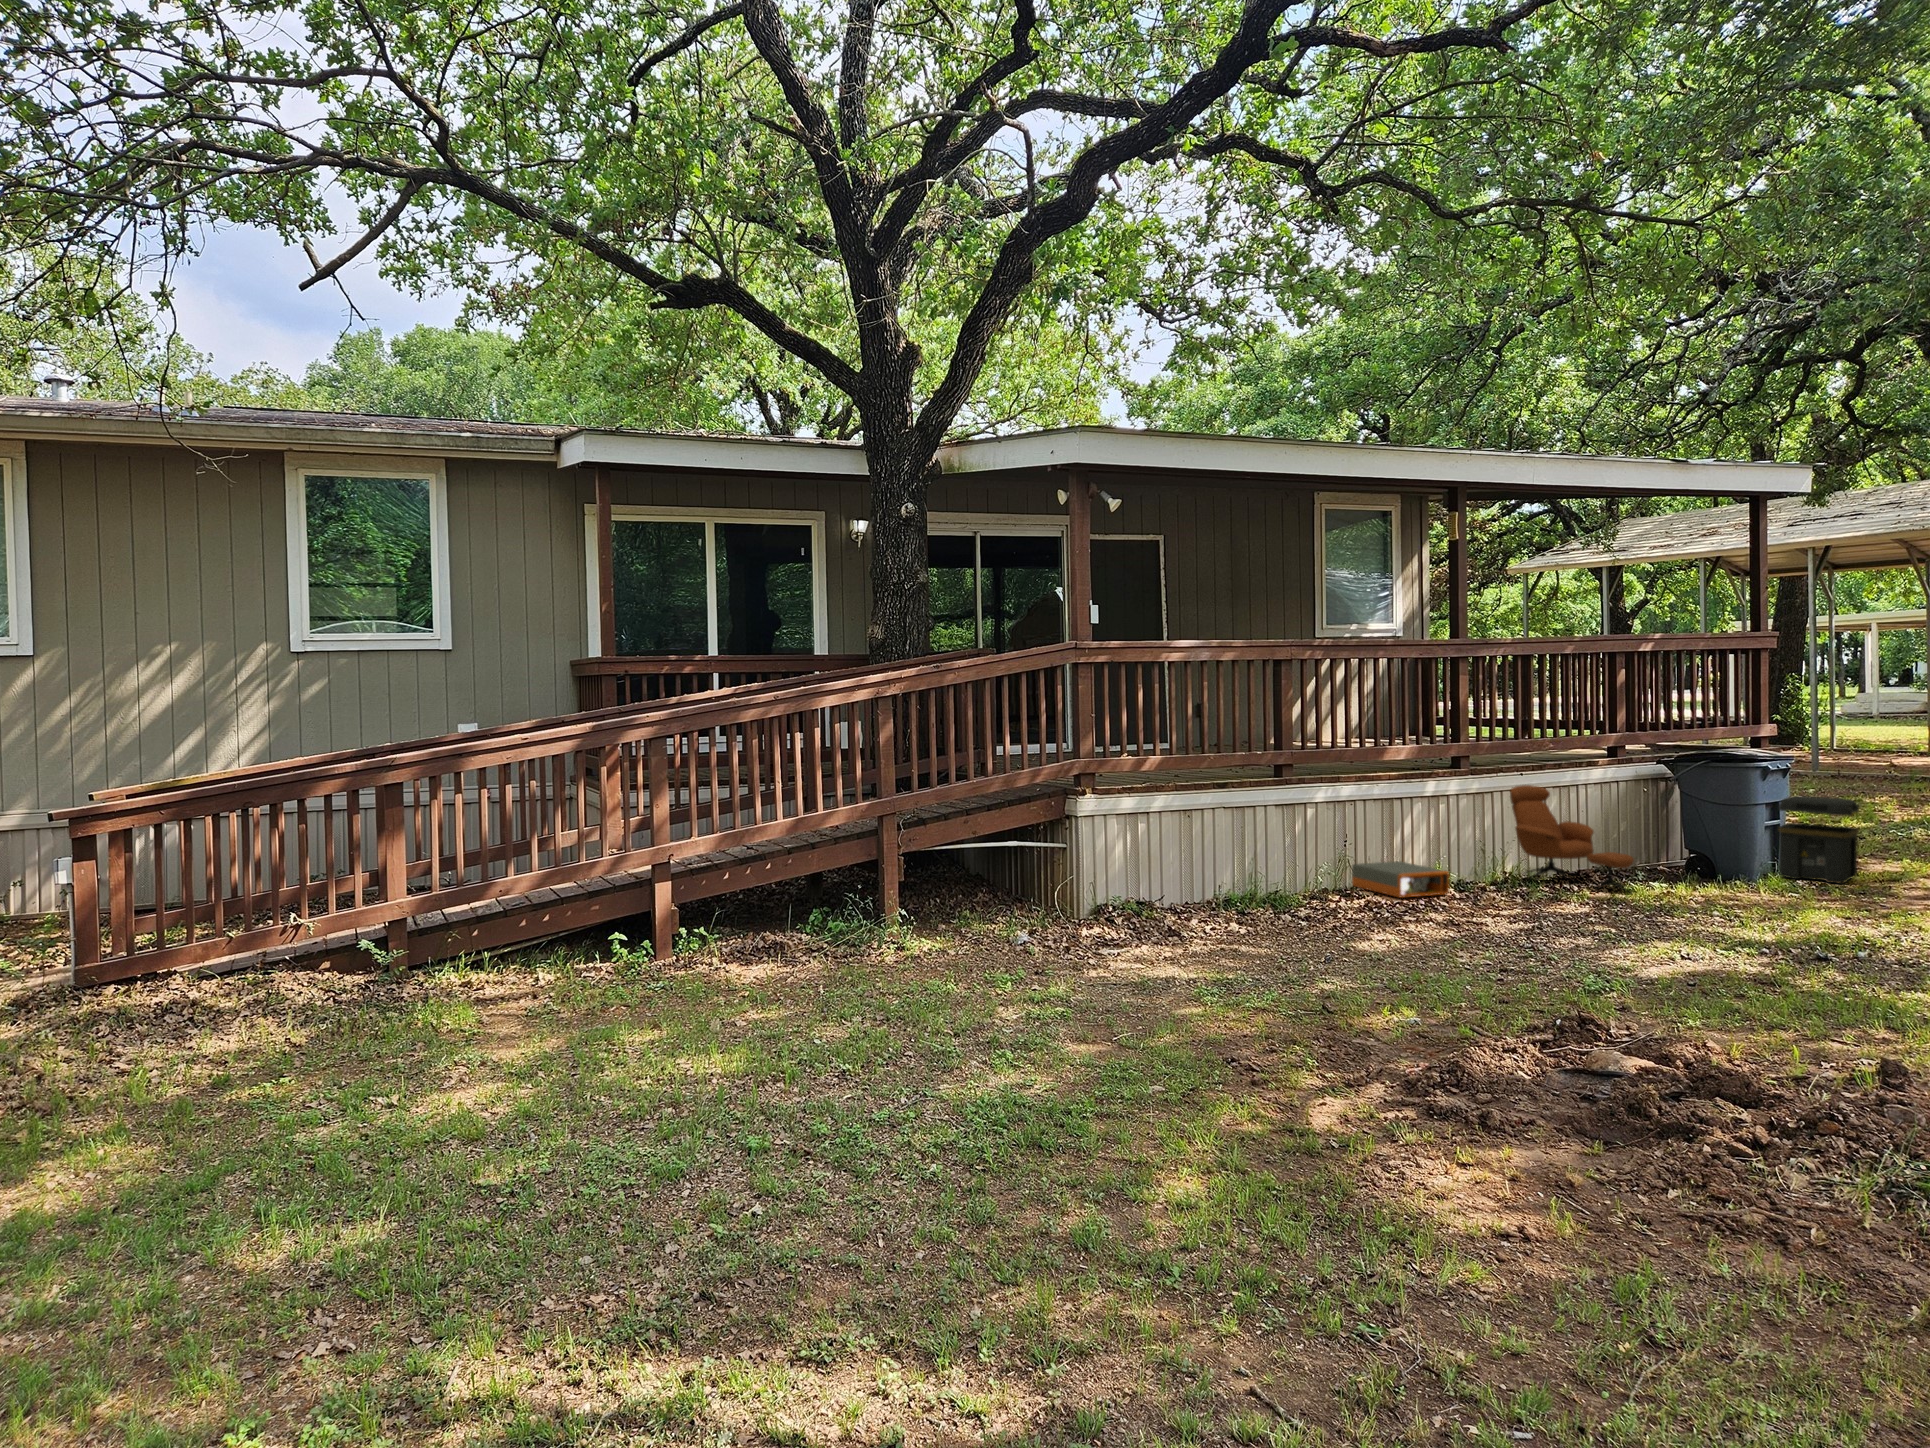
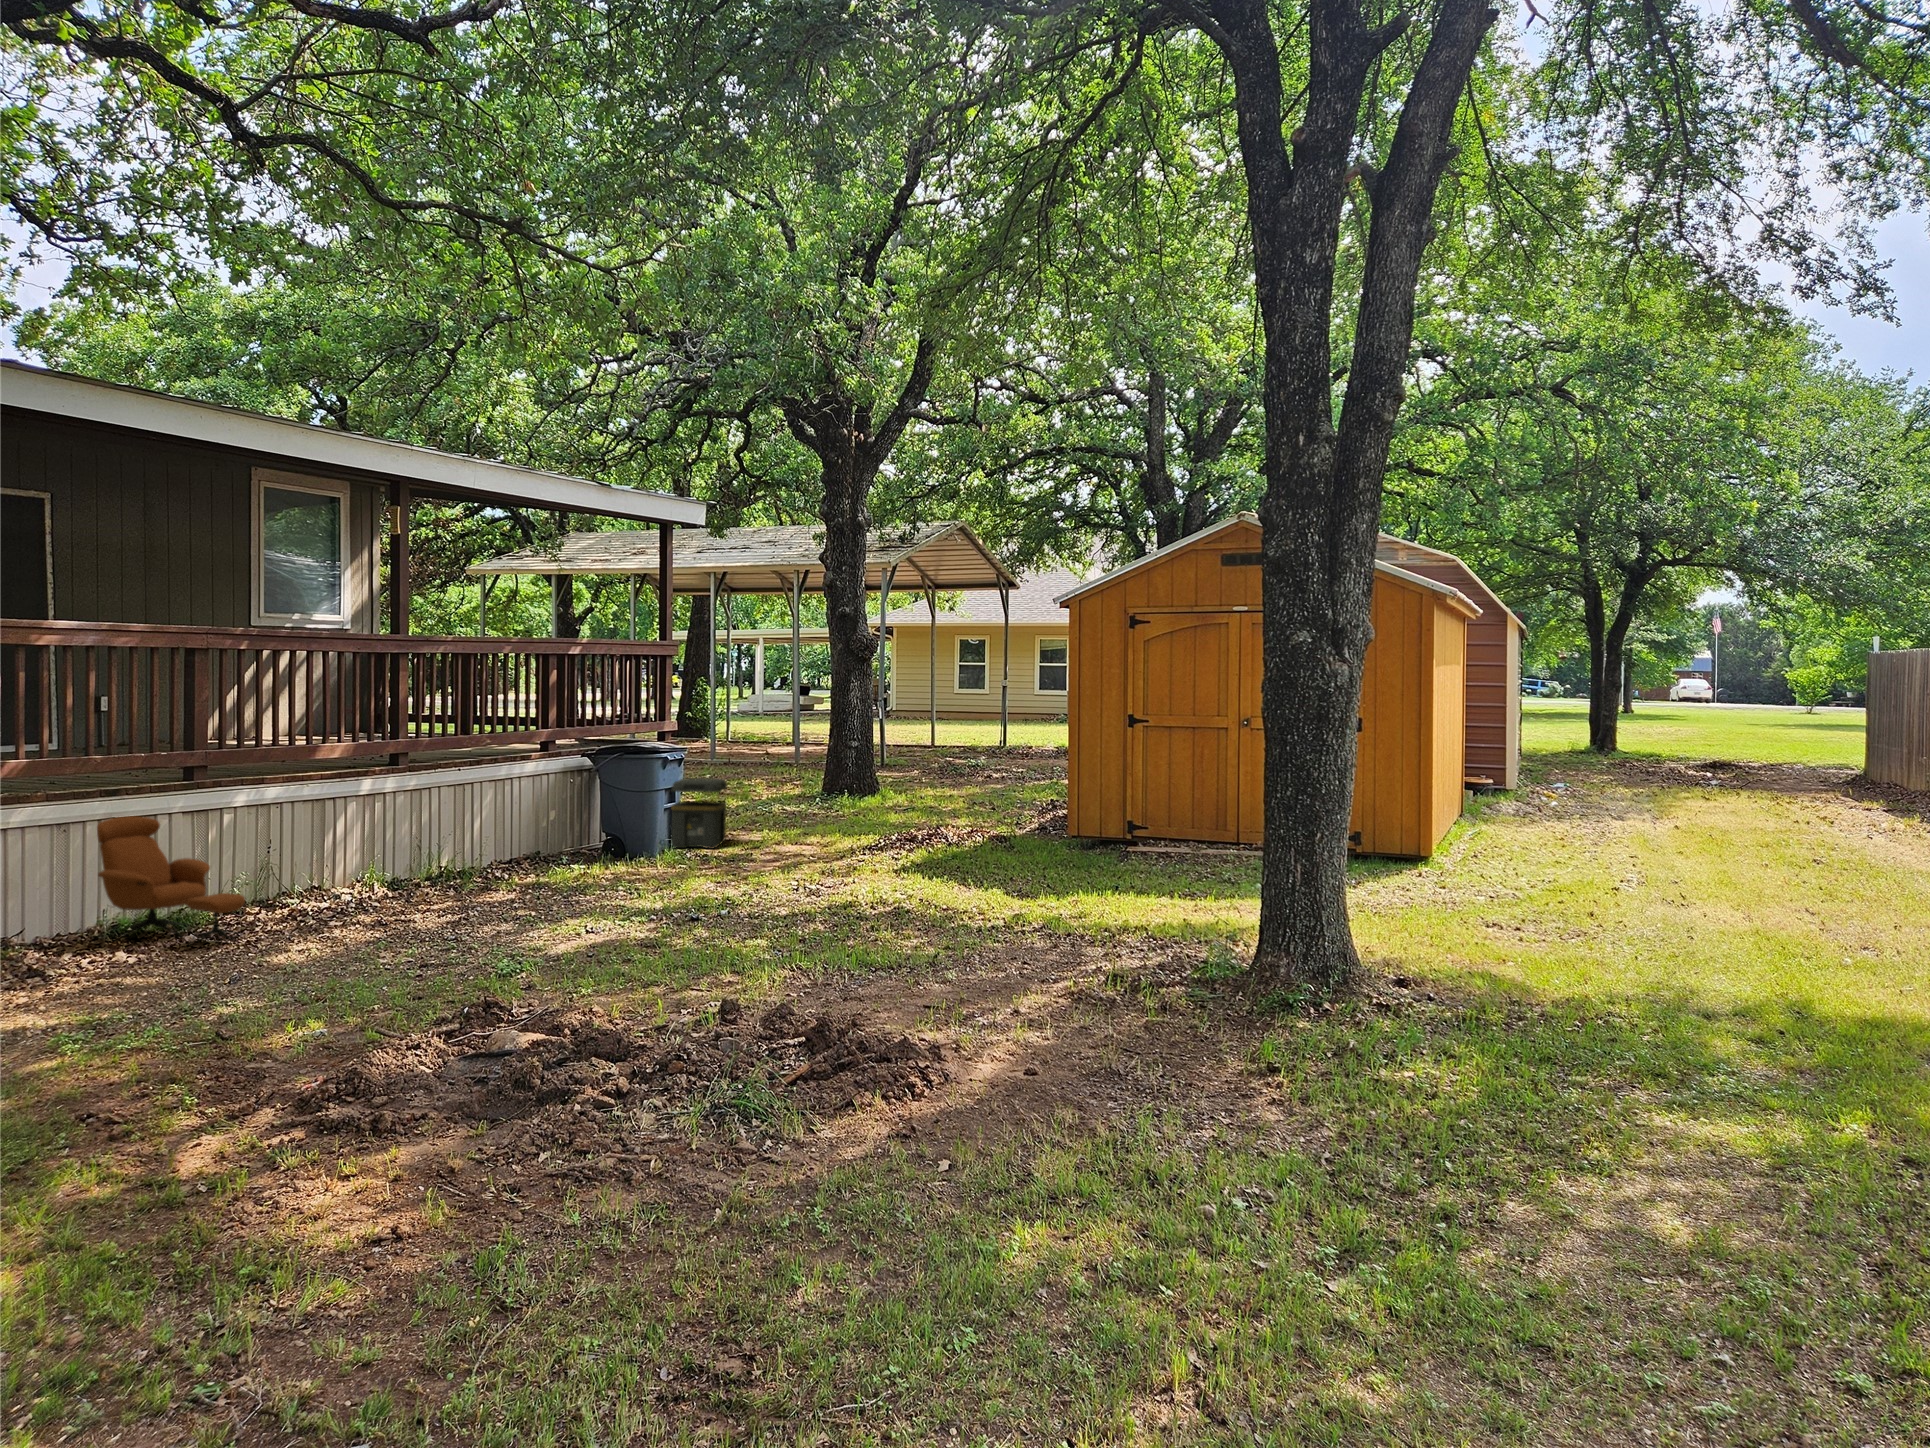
lounge chair: present [1510,785,1634,892] -> present [97,816,245,945]
storage box: present [1352,861,1450,898] -> none [275,867,382,904]

